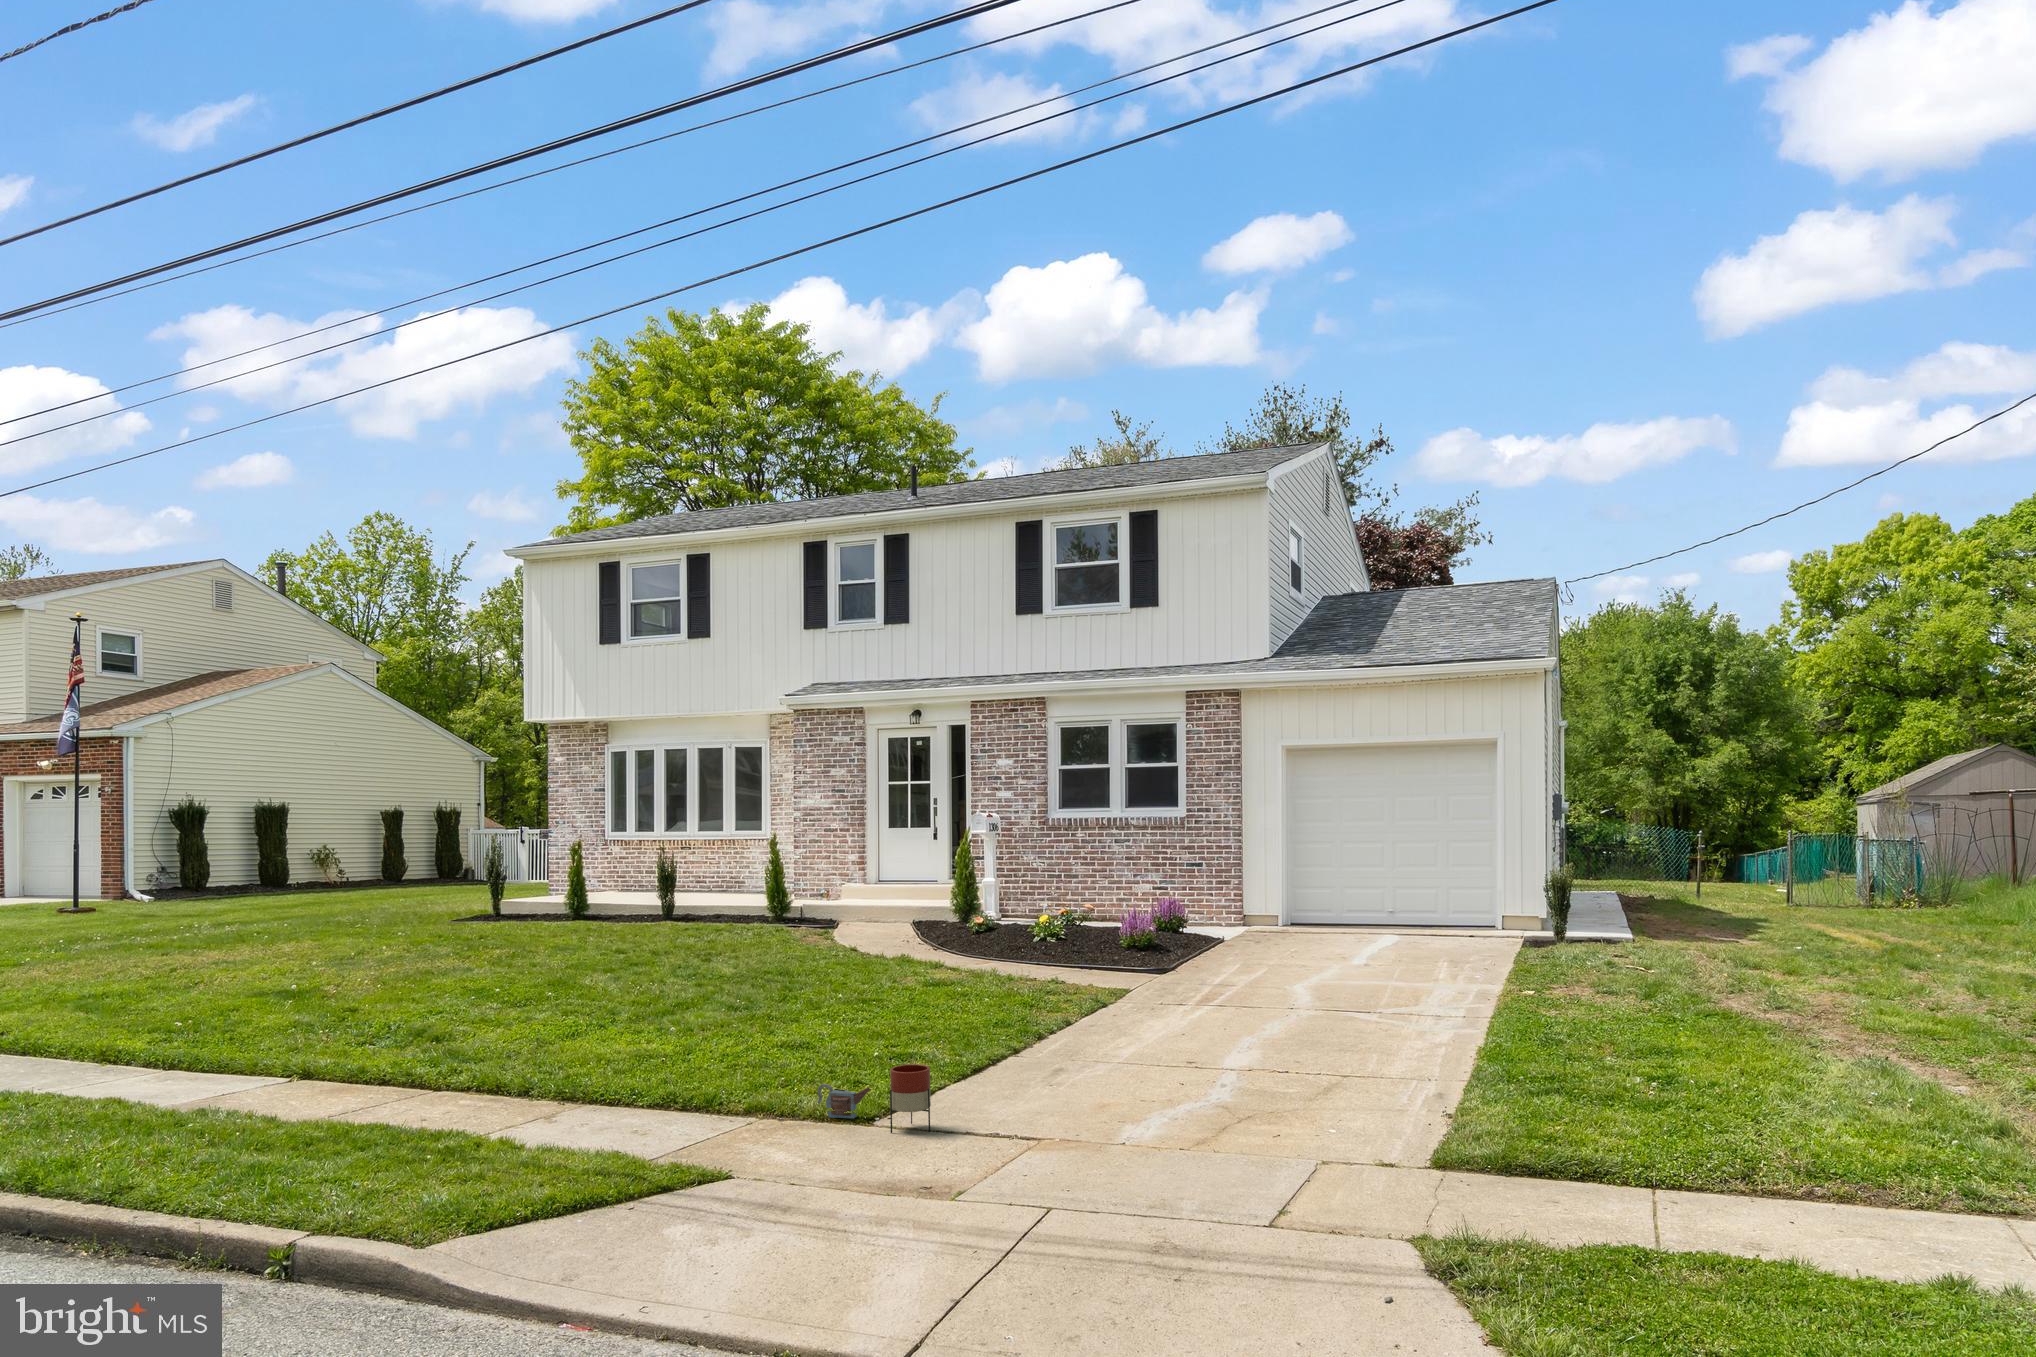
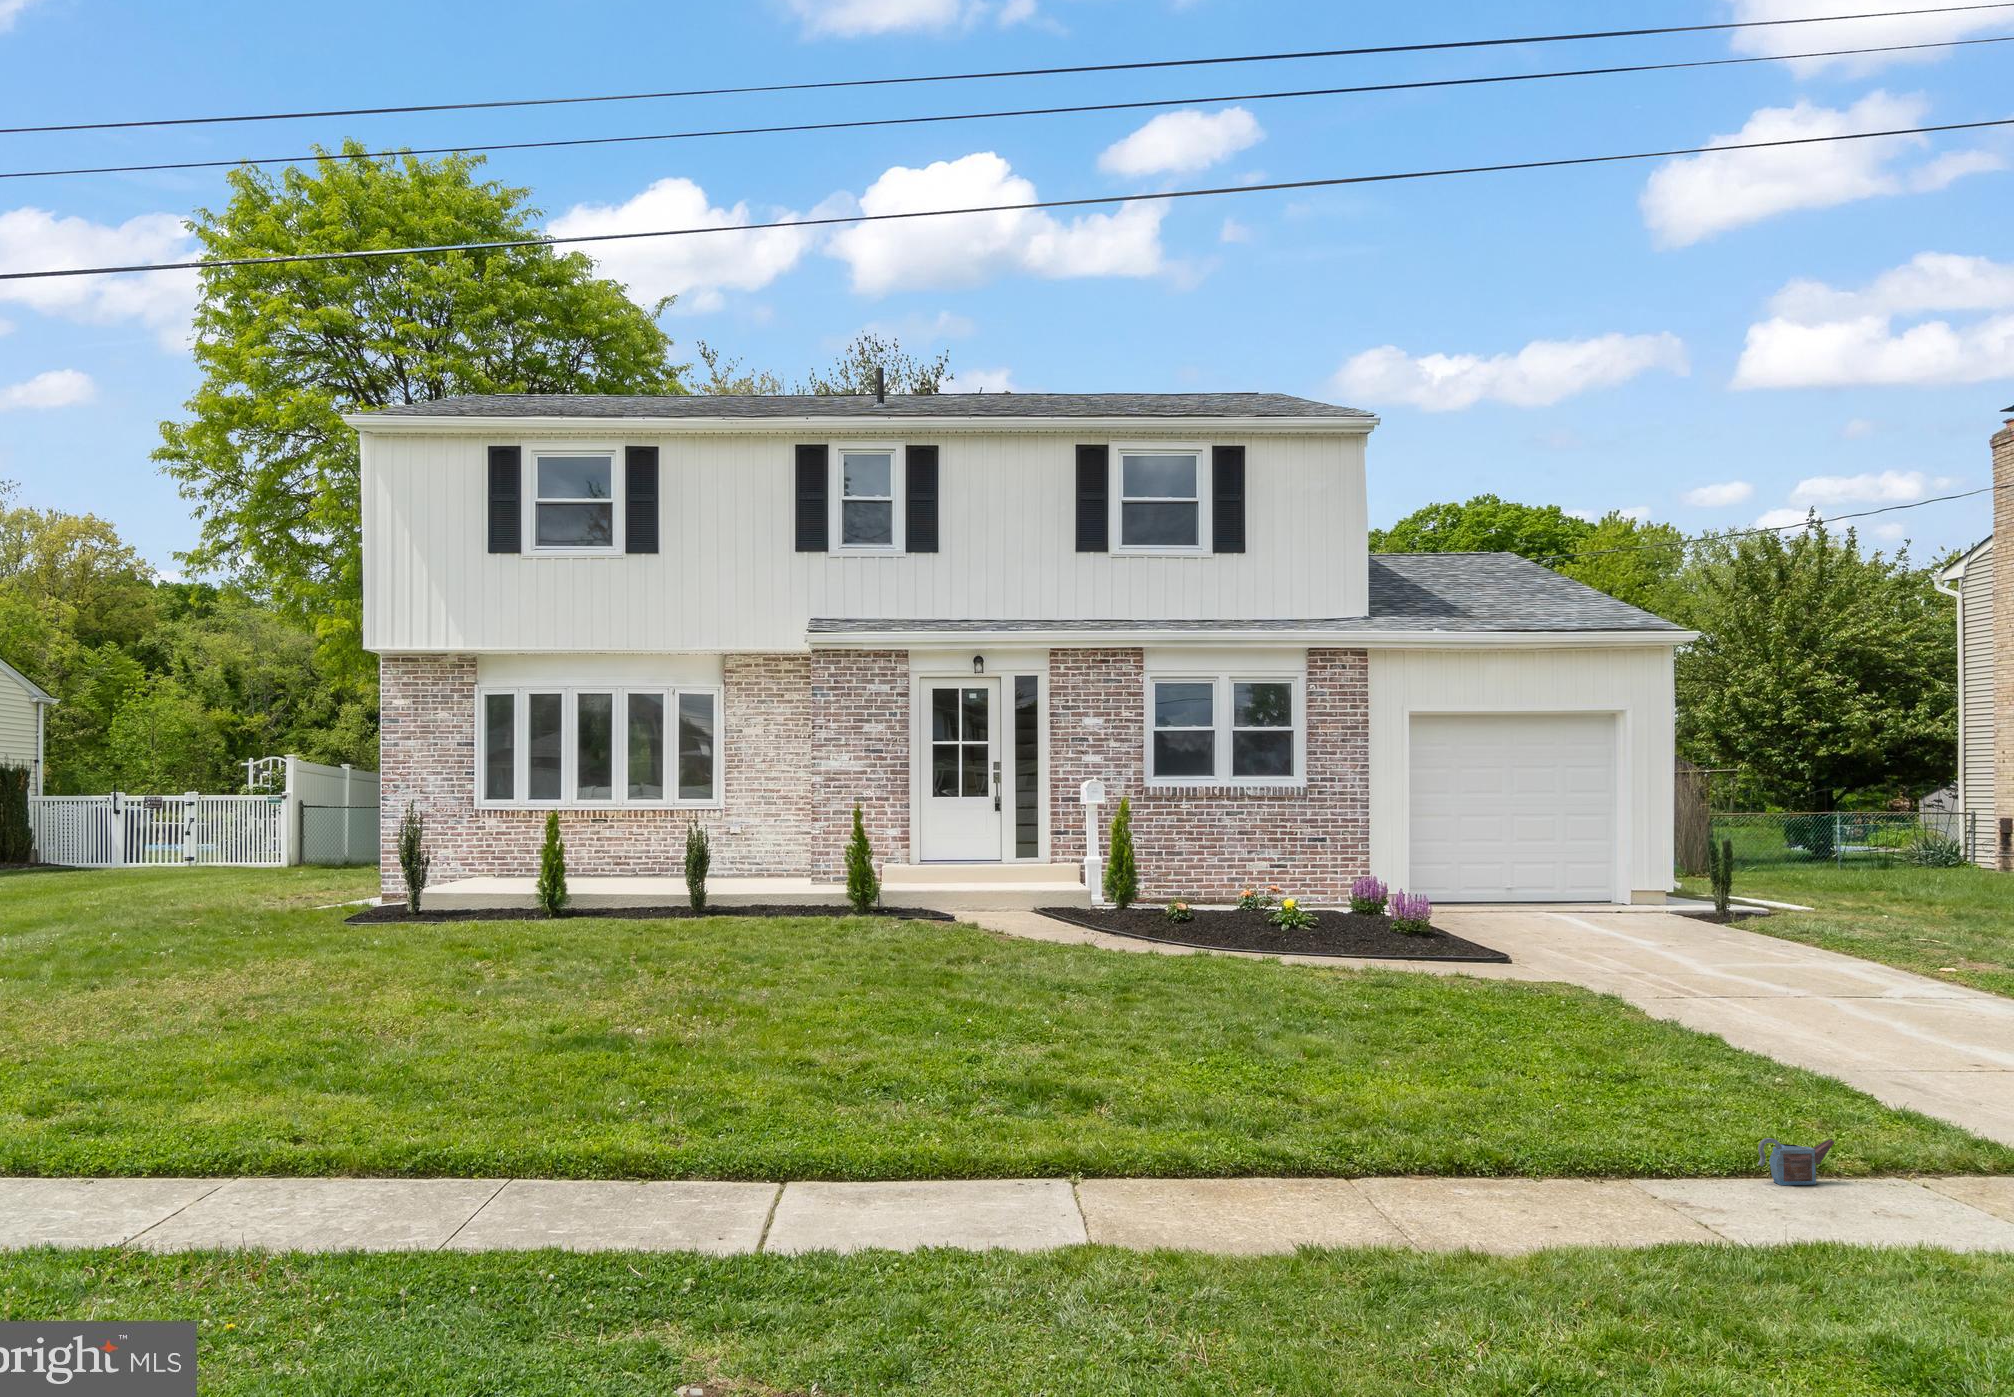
planter: present [890,1064,931,1133] -> none [1908,1104,1978,1204]

